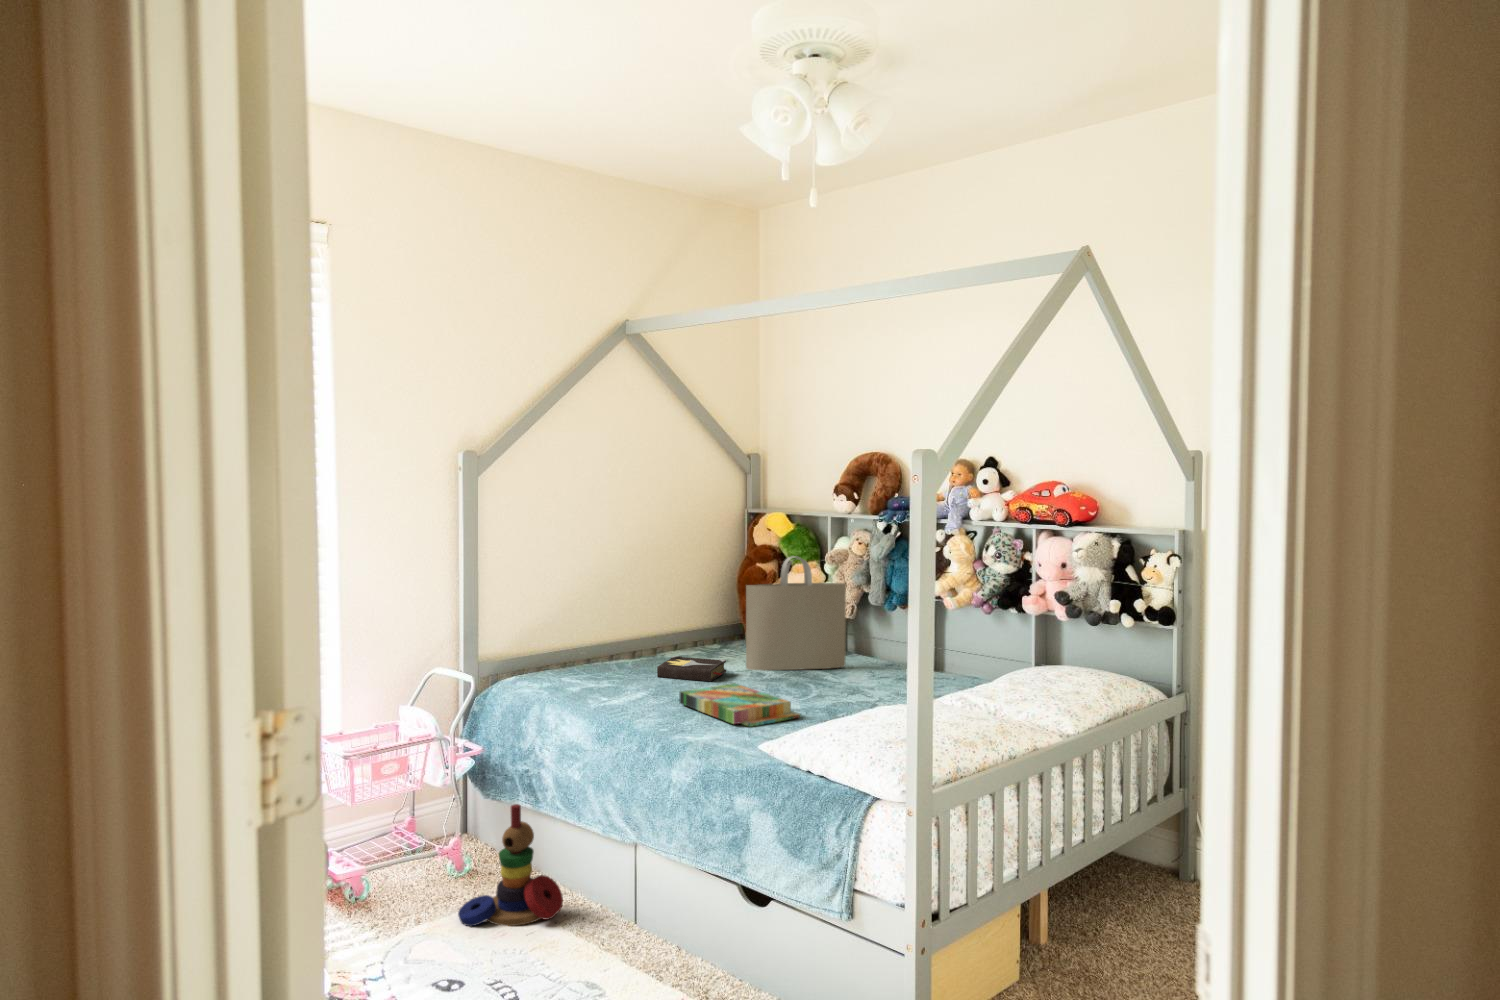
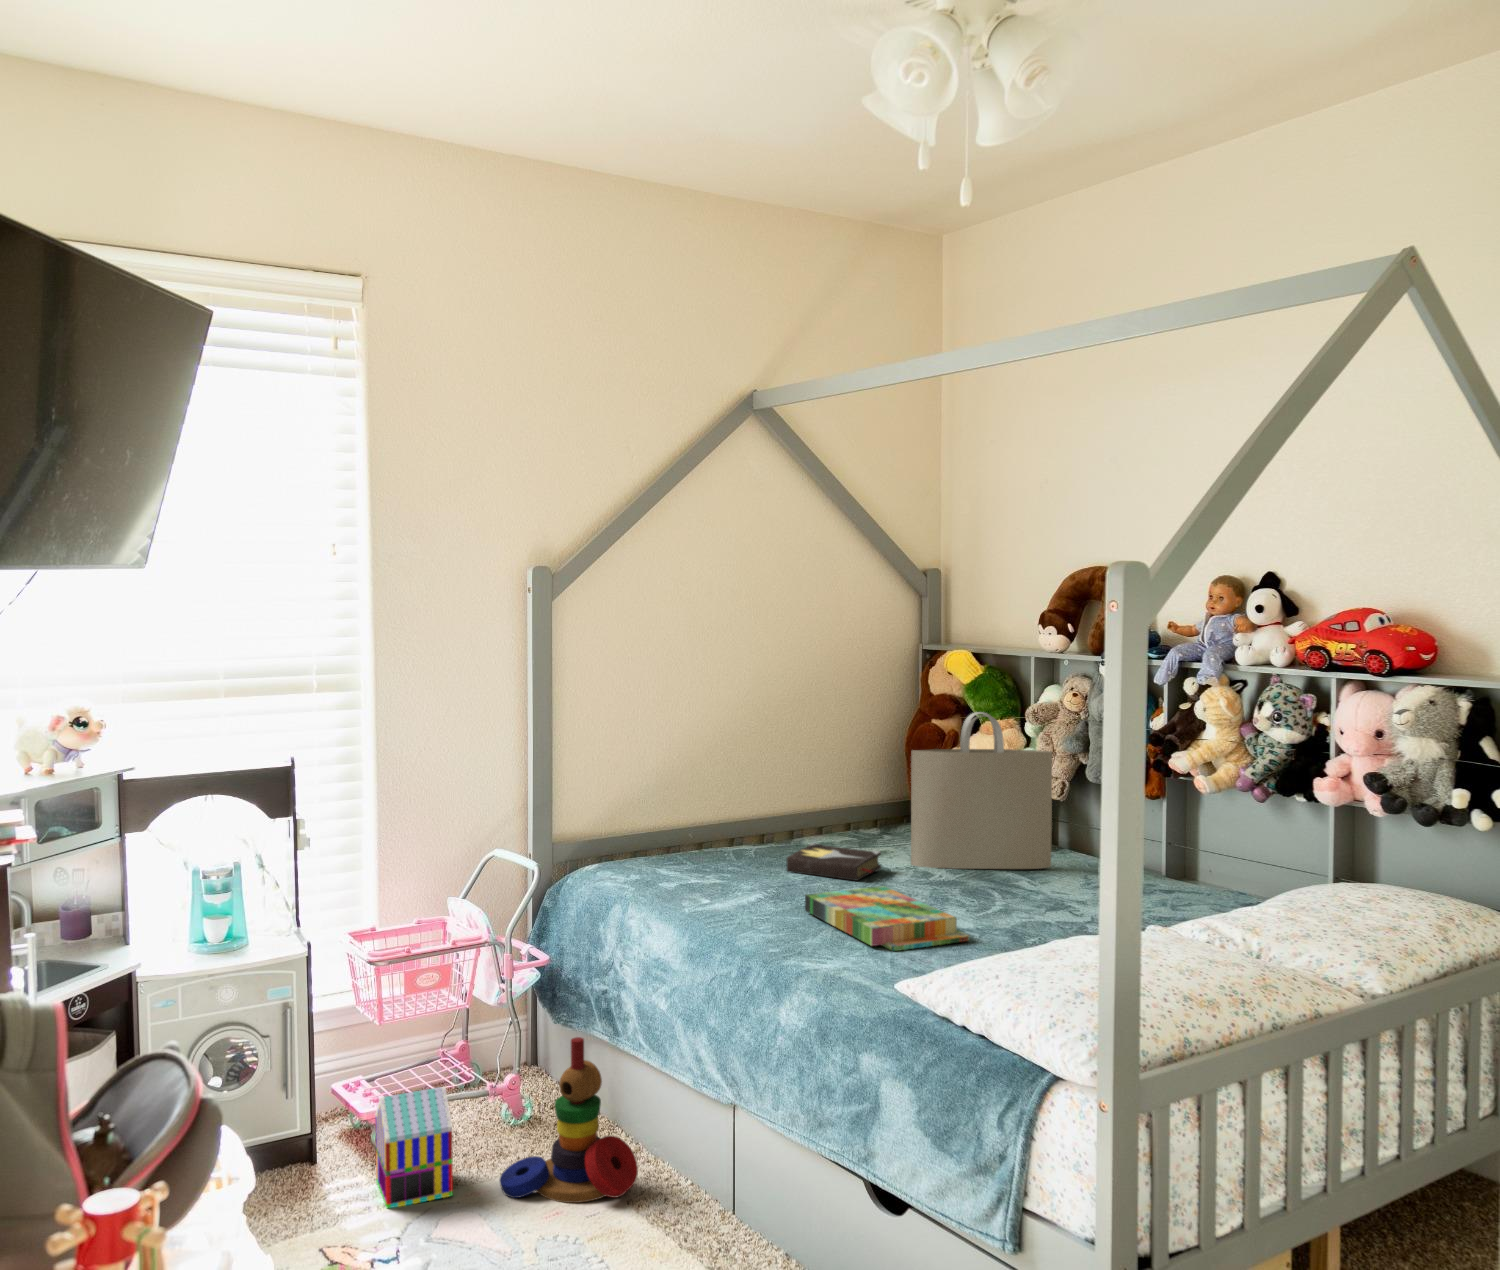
toy house: none [359,847,424,942] -> present [375,1087,453,1208]

